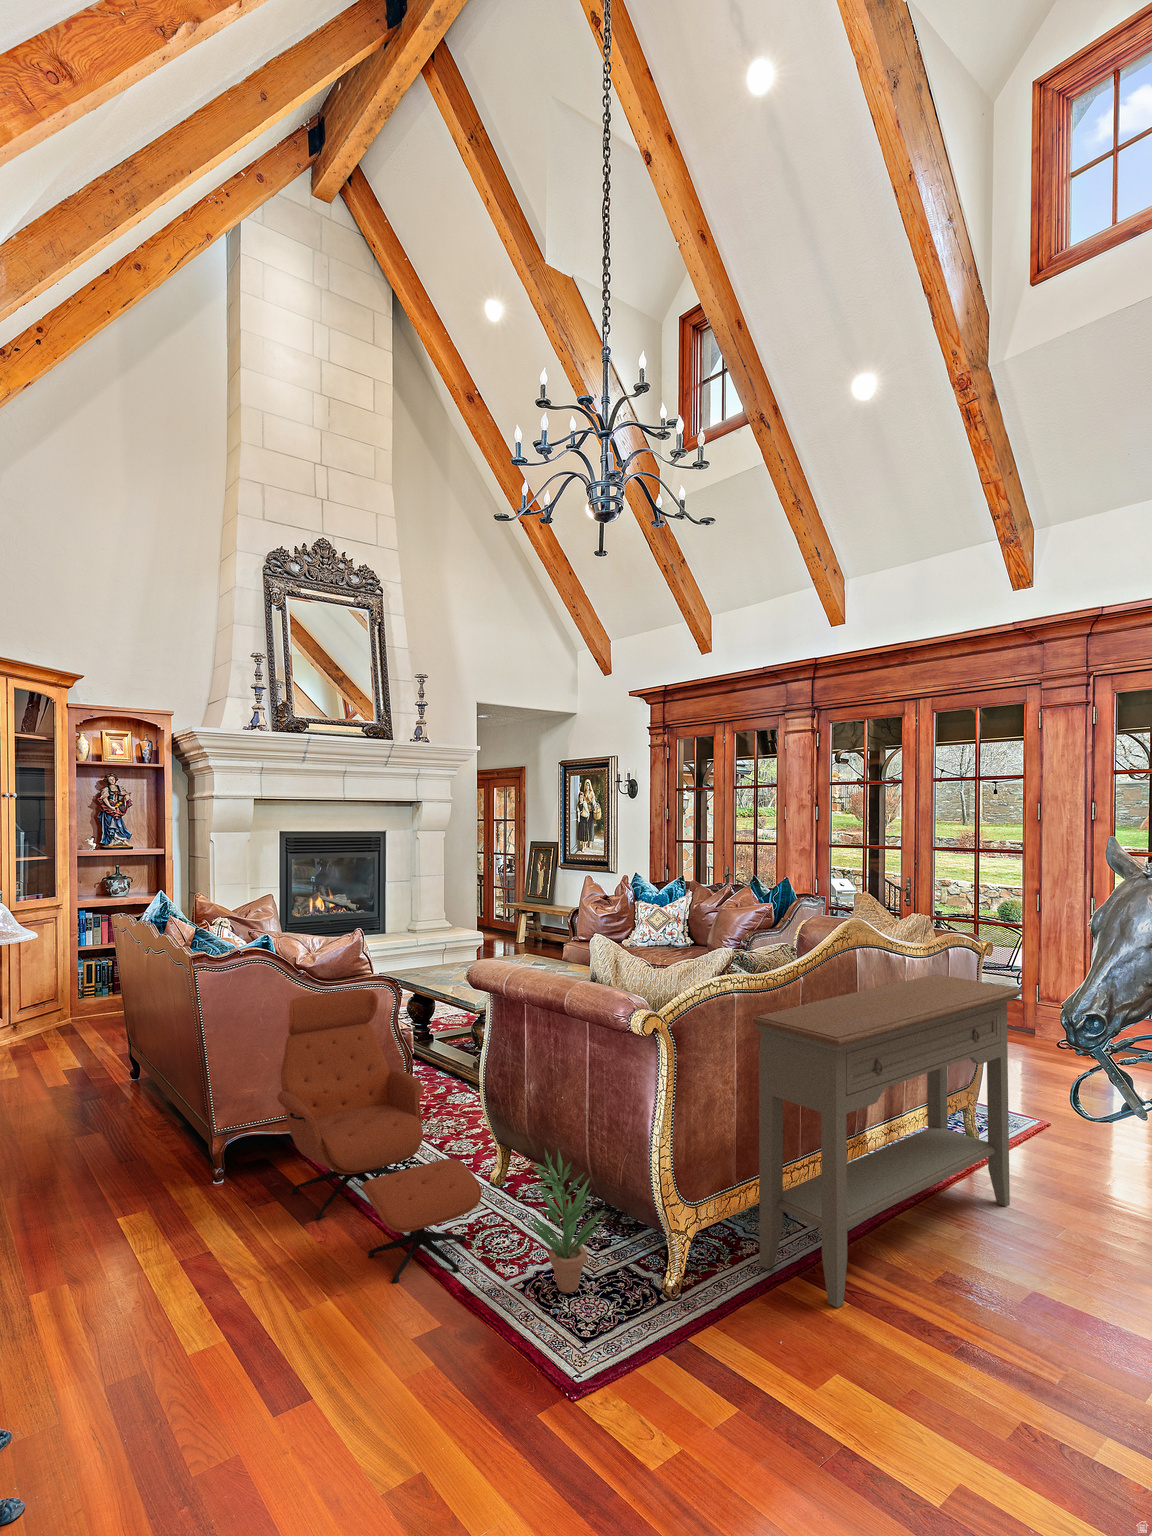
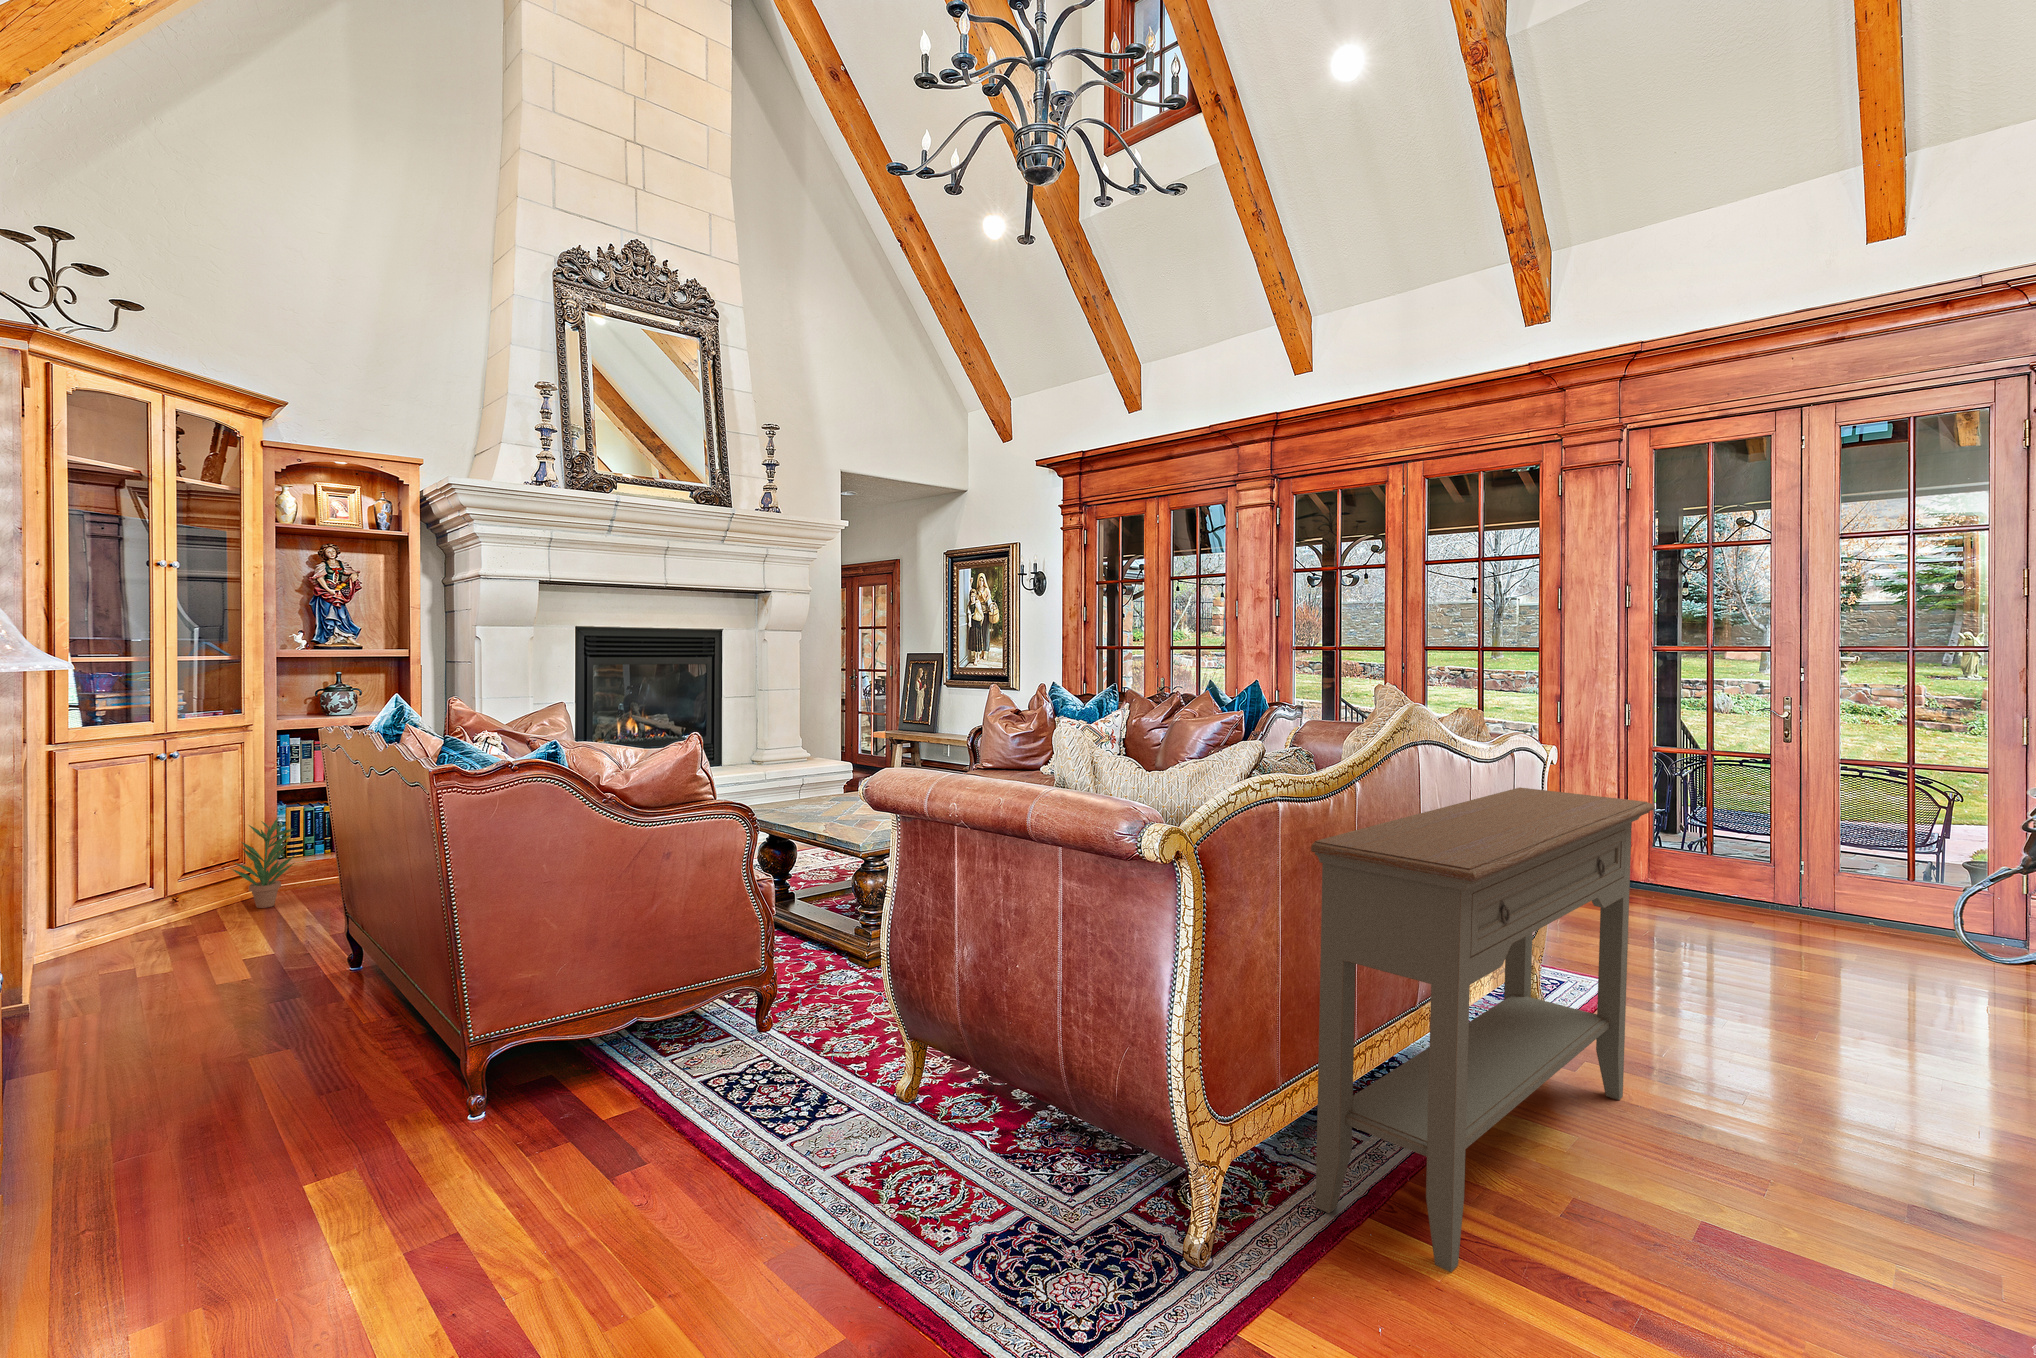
lounge chair: present [277,989,482,1284] -> none [567,822,894,1268]
potted plant: present [528,1149,604,1293] -> present [232,817,295,908]

